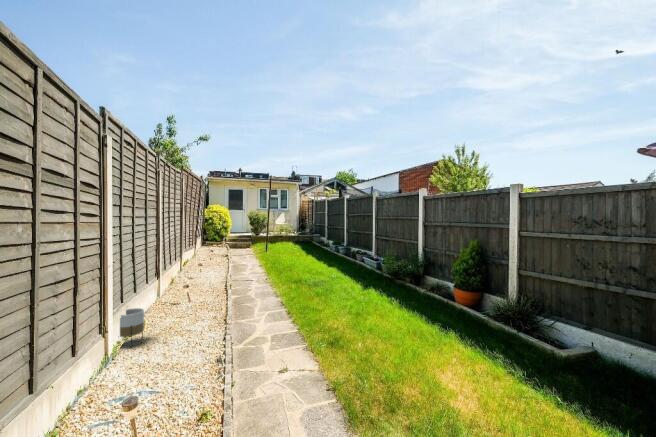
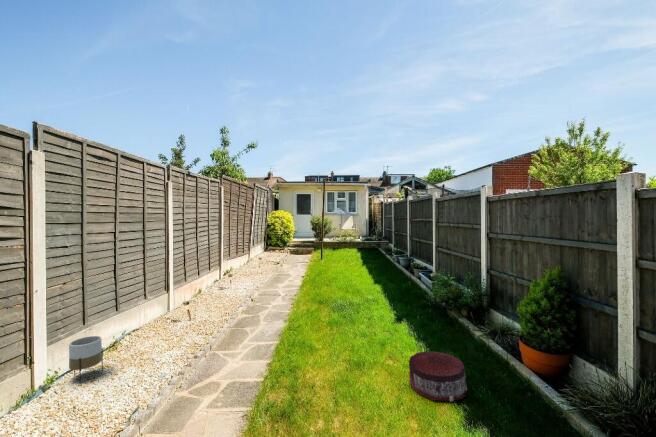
pouf: none [393,298,432,325] -> present [409,351,467,402]

